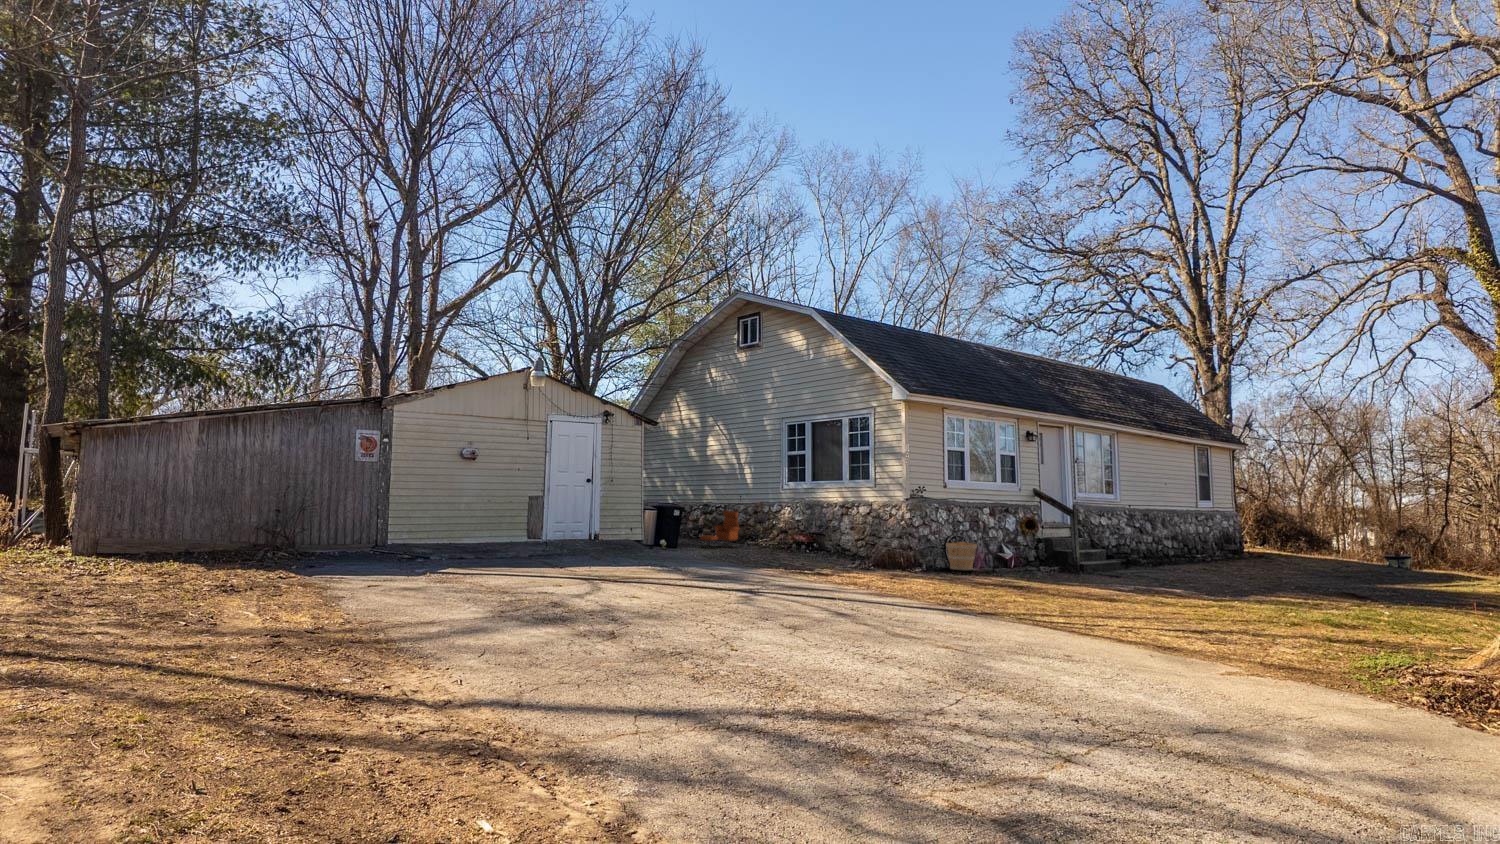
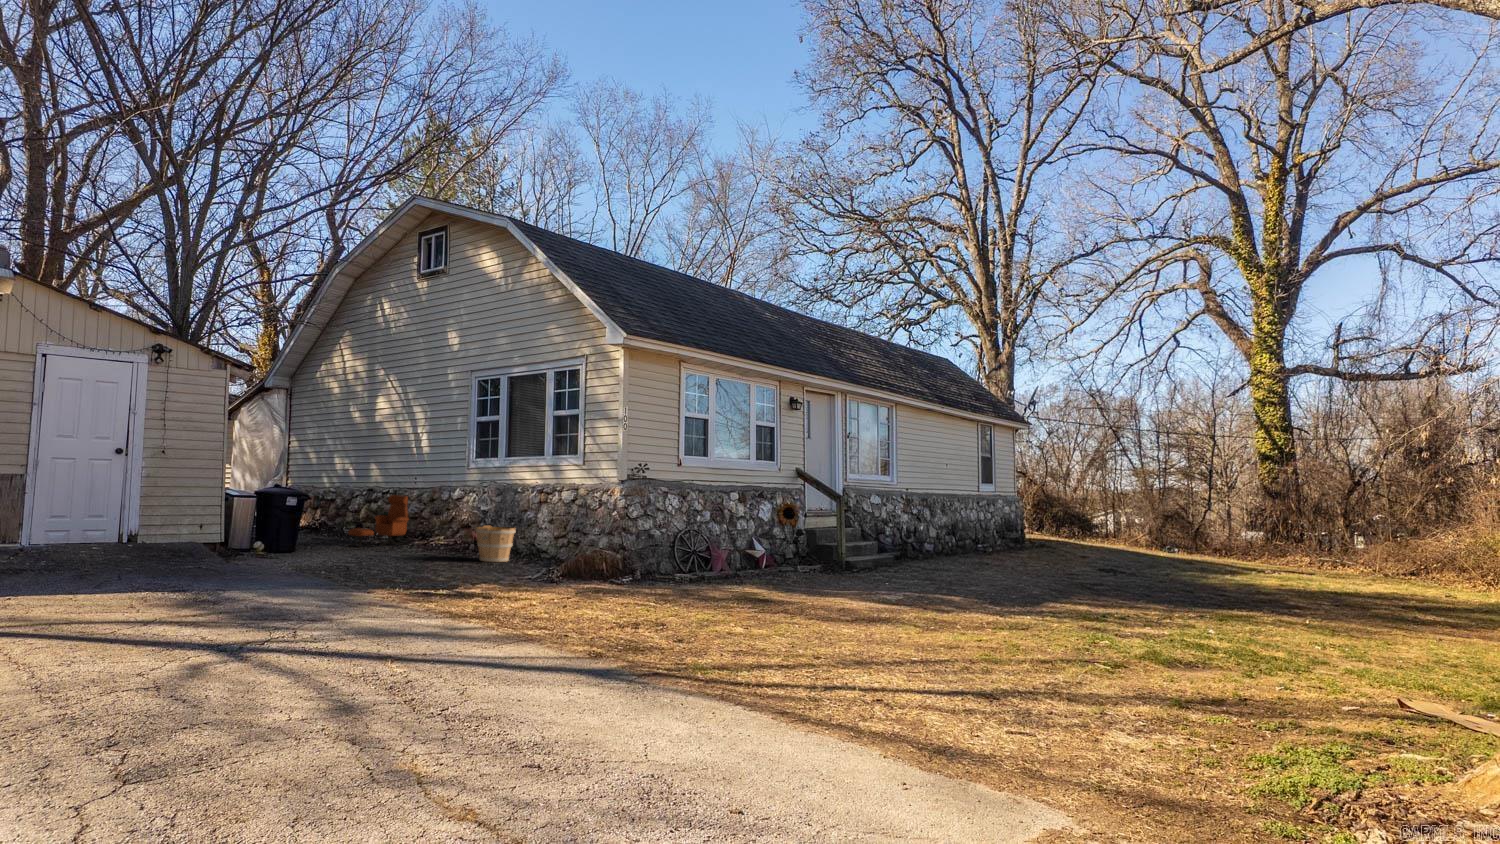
wooden bucket: present [946,542,977,570] -> present [476,526,516,562]

